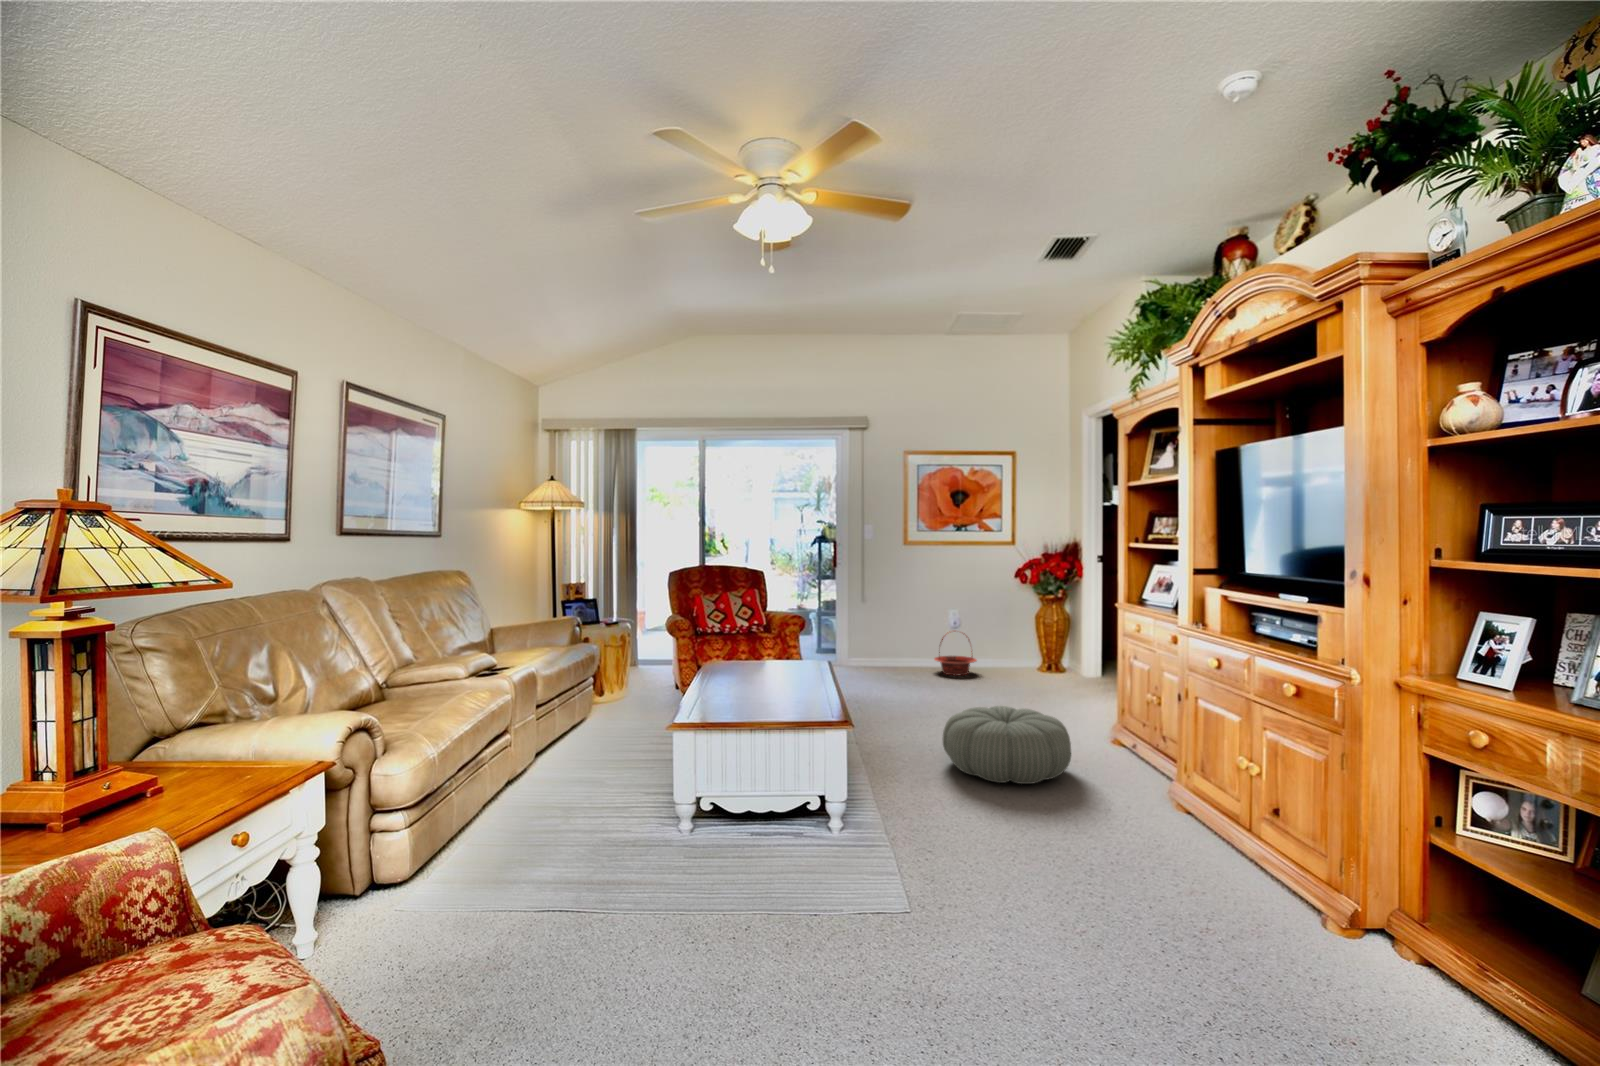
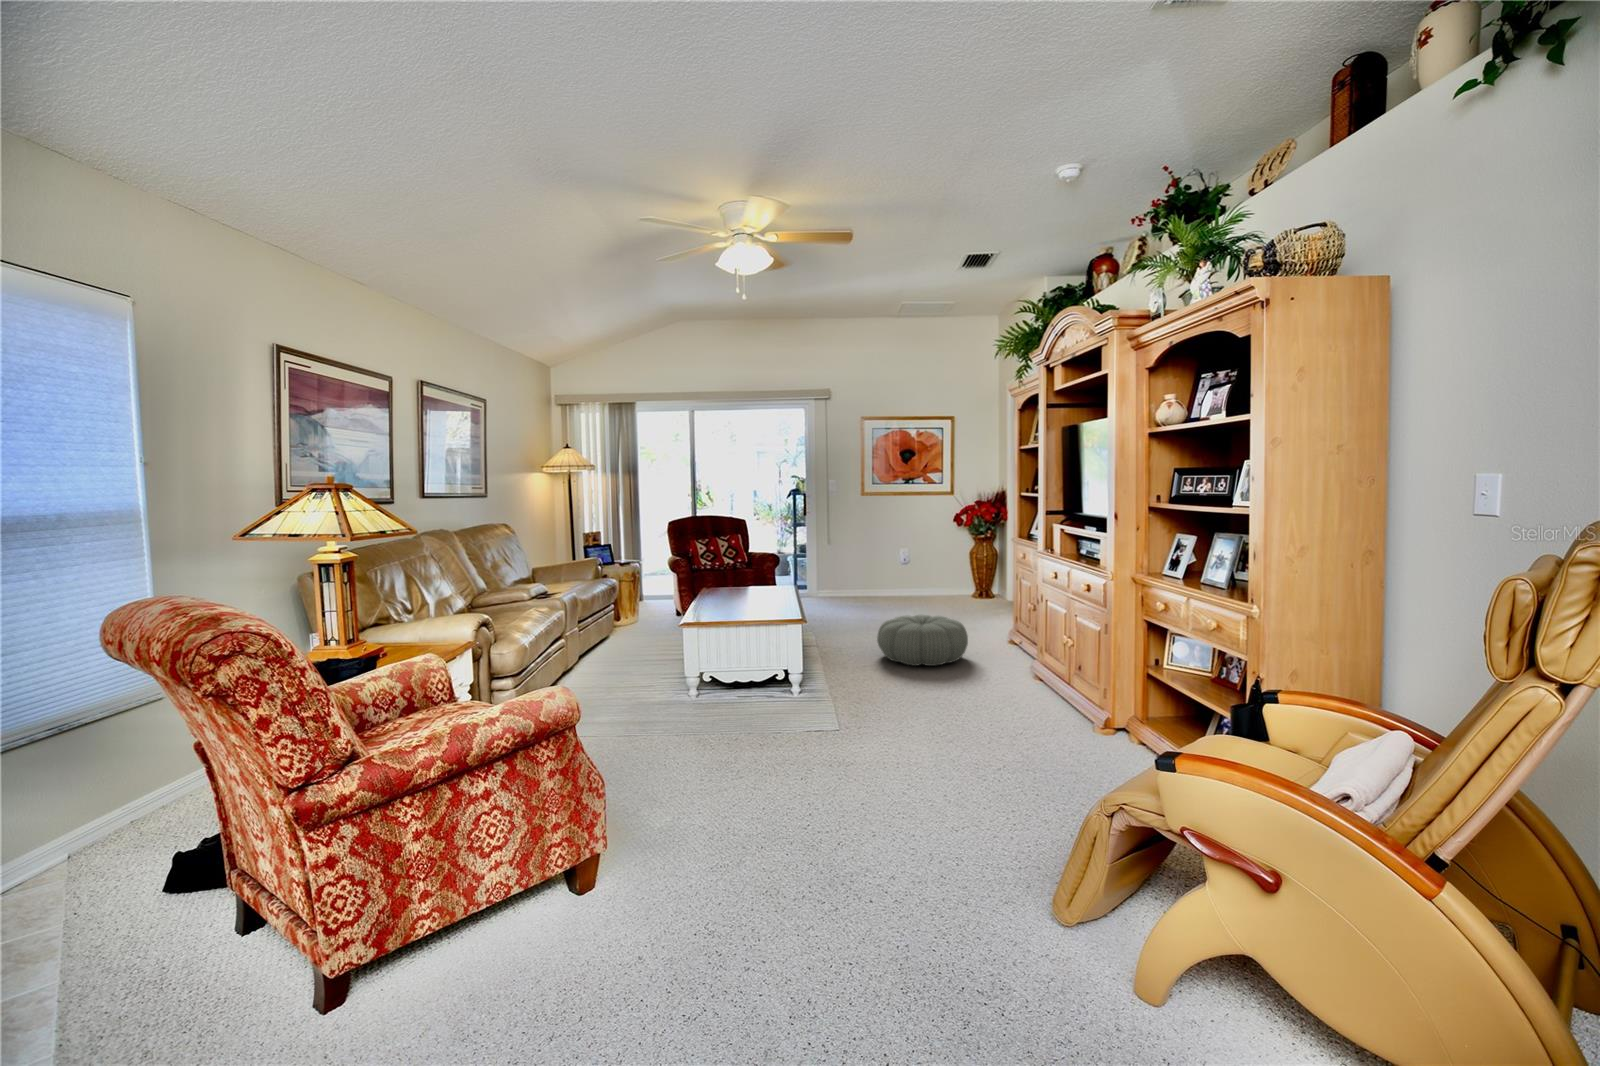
basket: present [934,637,977,676] -> none [886,565,921,601]

